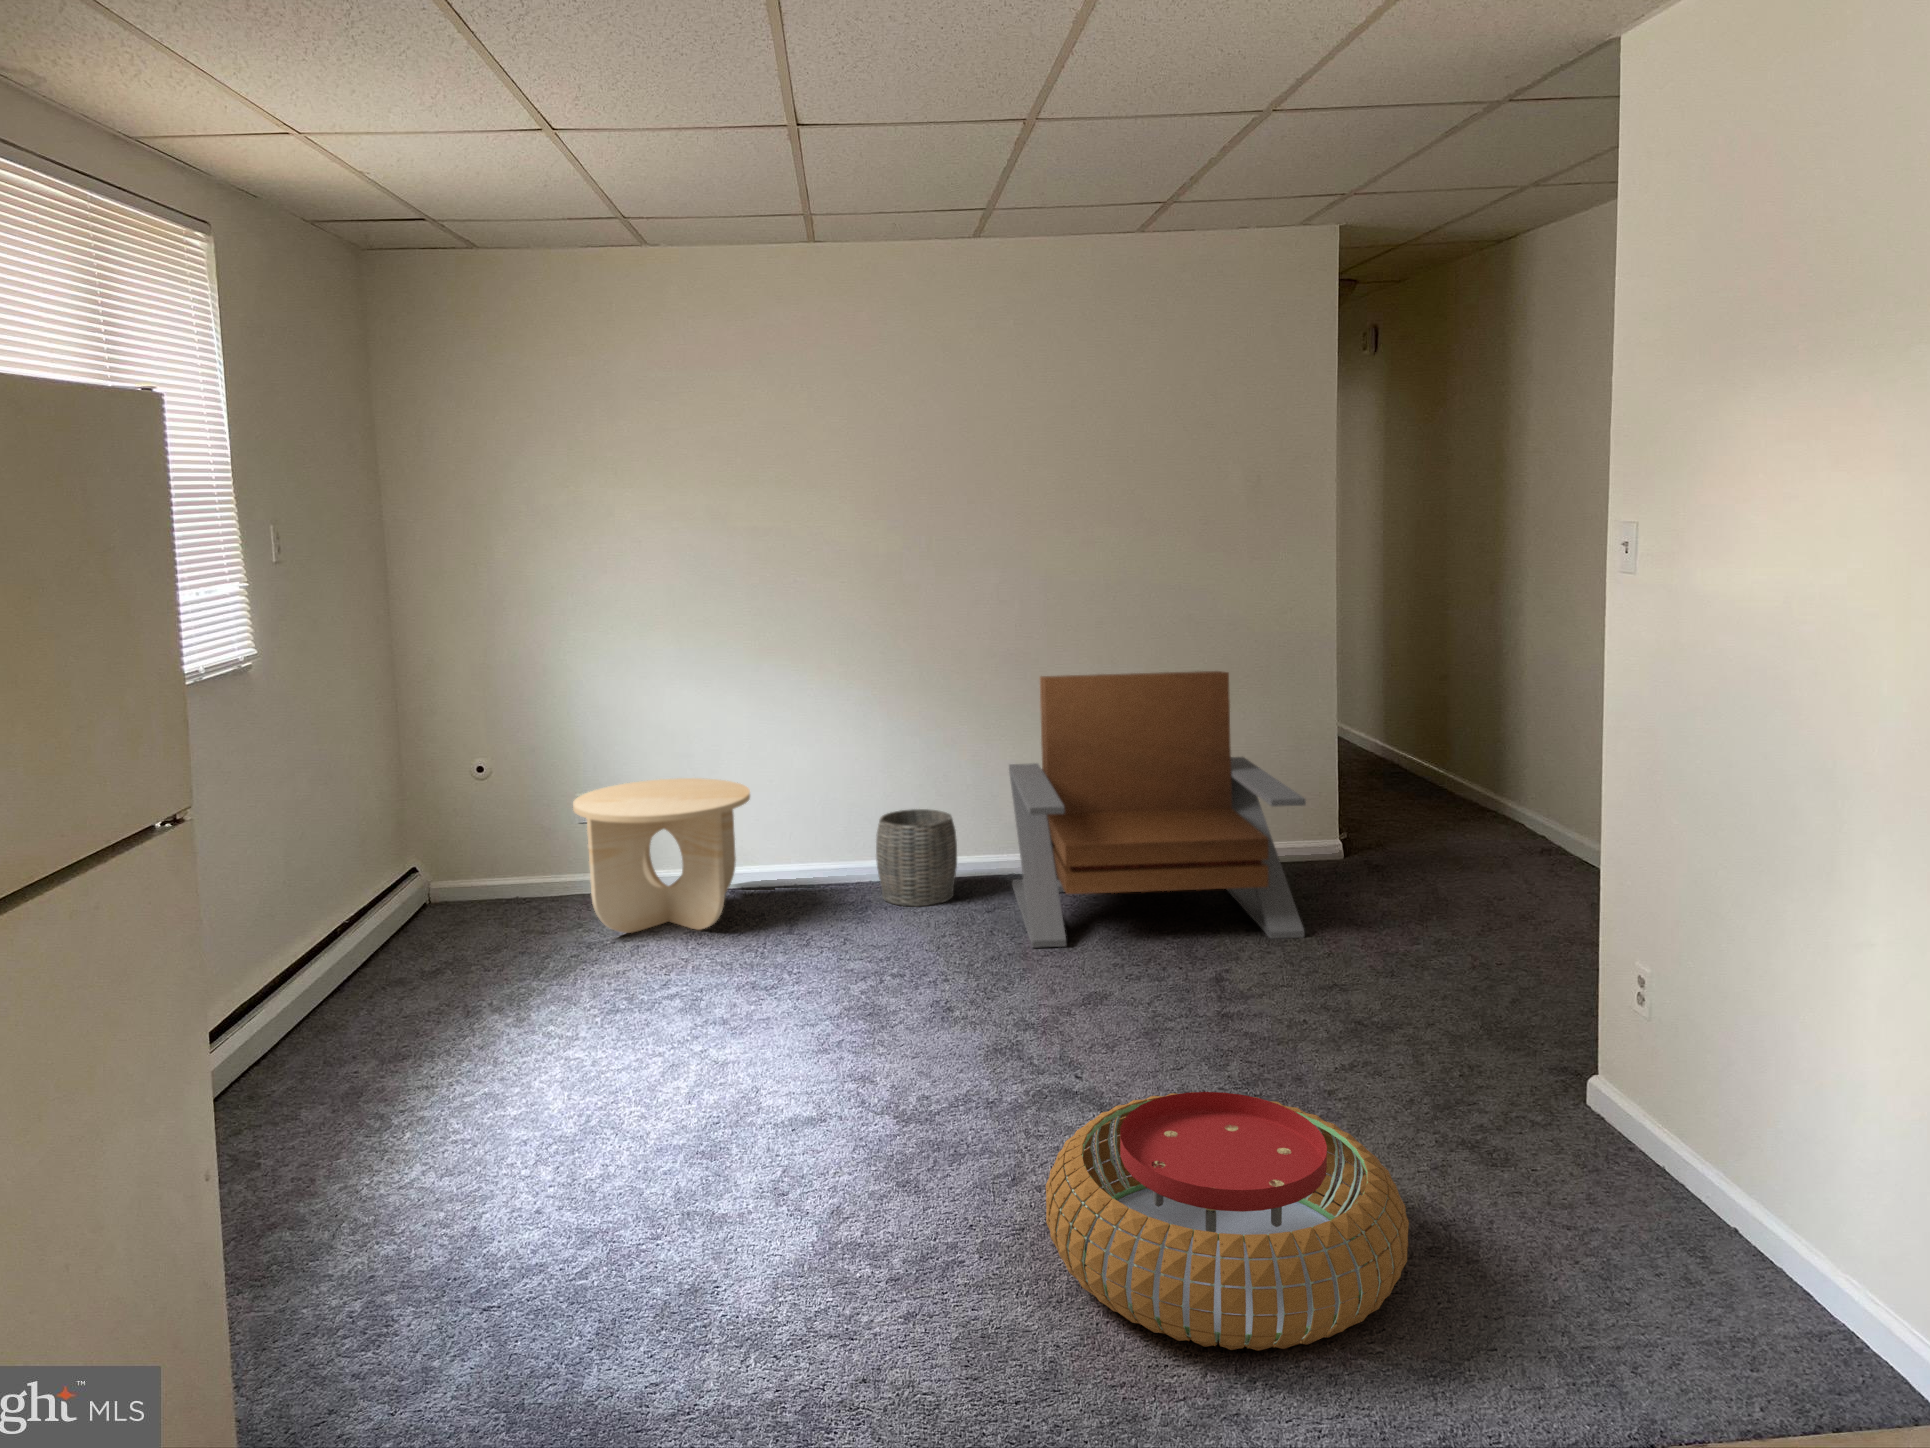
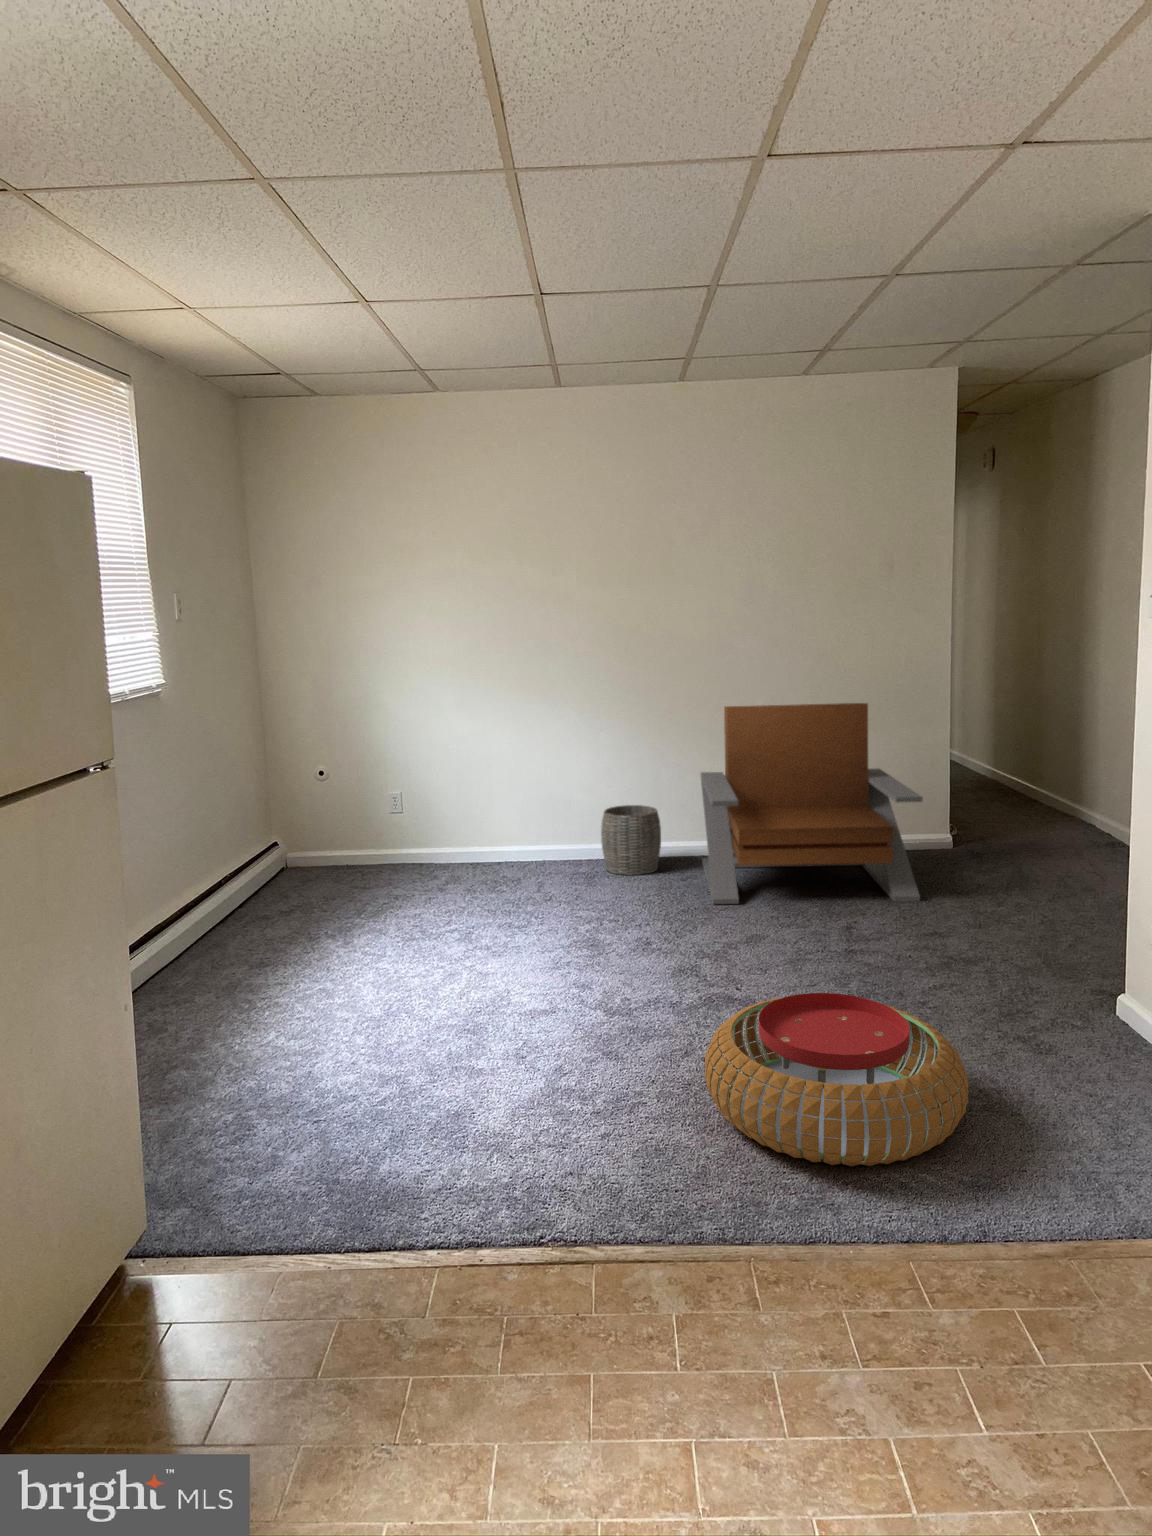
side table: present [573,778,750,933] -> none [382,780,509,889]

